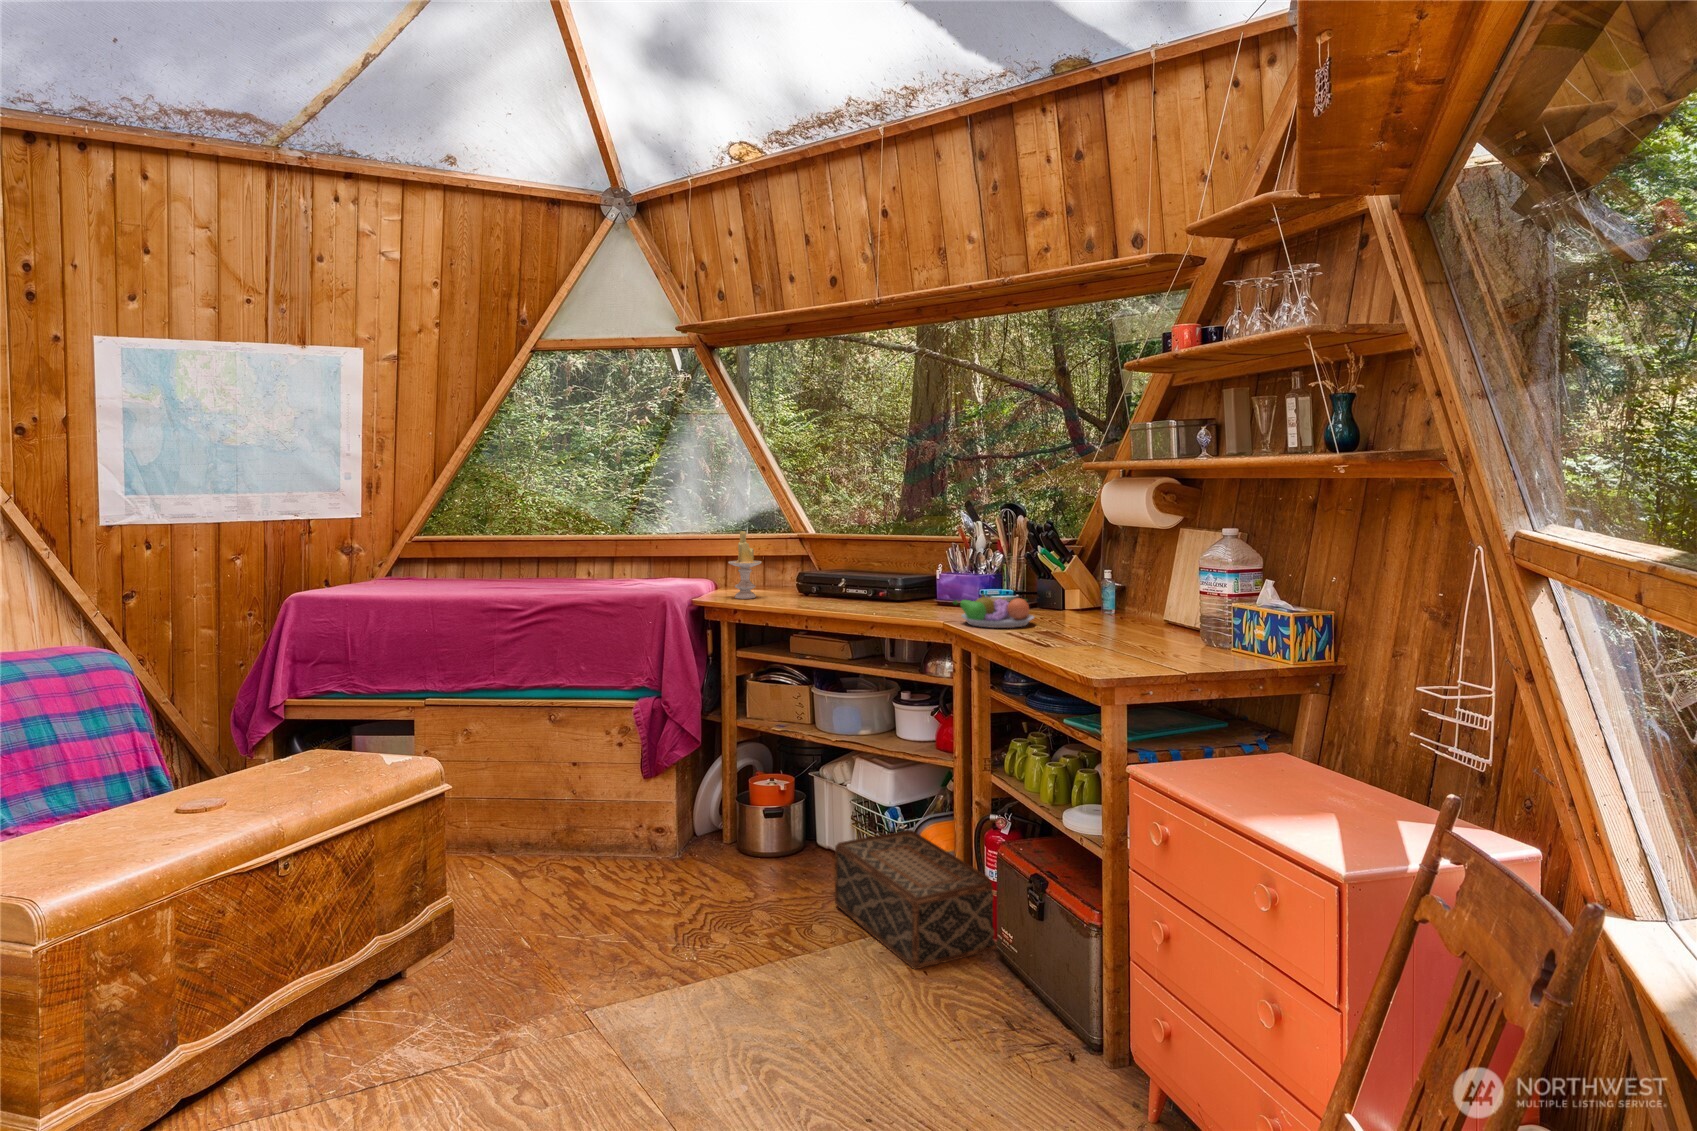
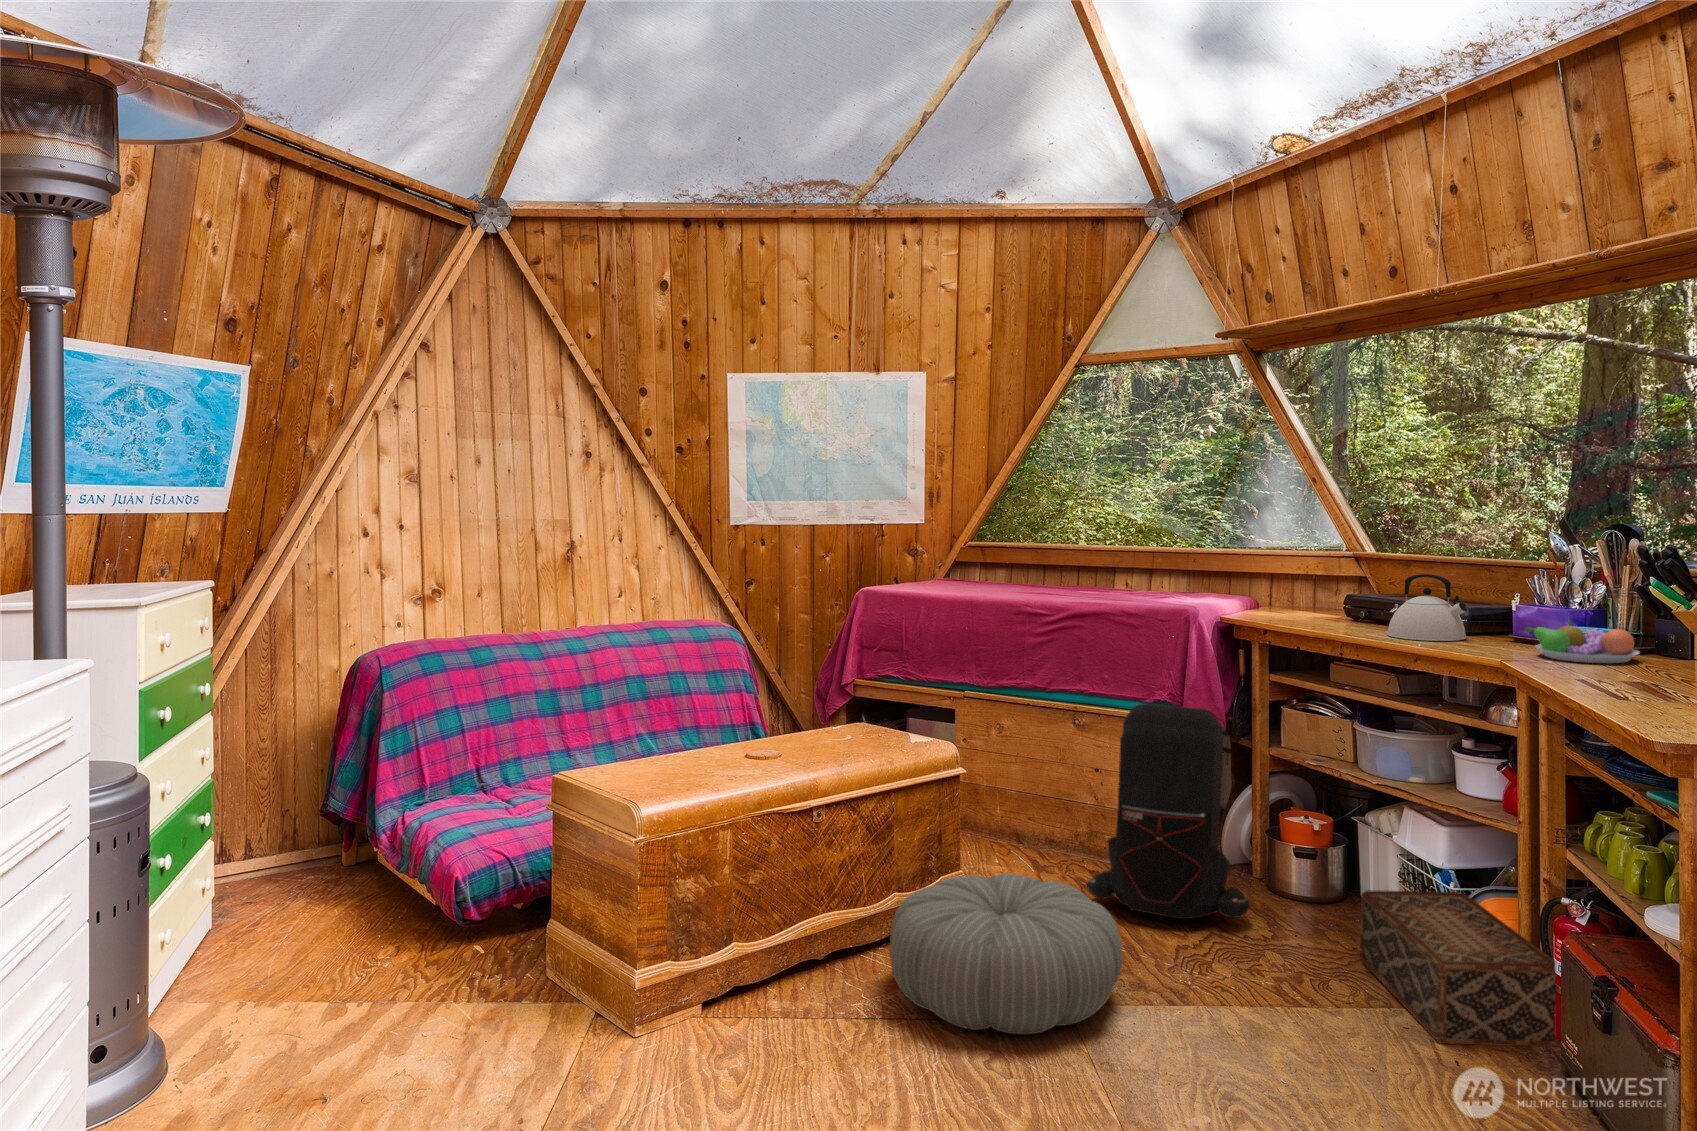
candle: present [728,531,762,599] -> none [1265,545,1304,618]
kettle: none [841,556,904,615] -> present [1387,574,1467,641]
backpack: none [580,693,737,898] -> present [1087,704,1250,919]
pouf: none [384,889,639,1070] -> present [890,873,1122,1035]

